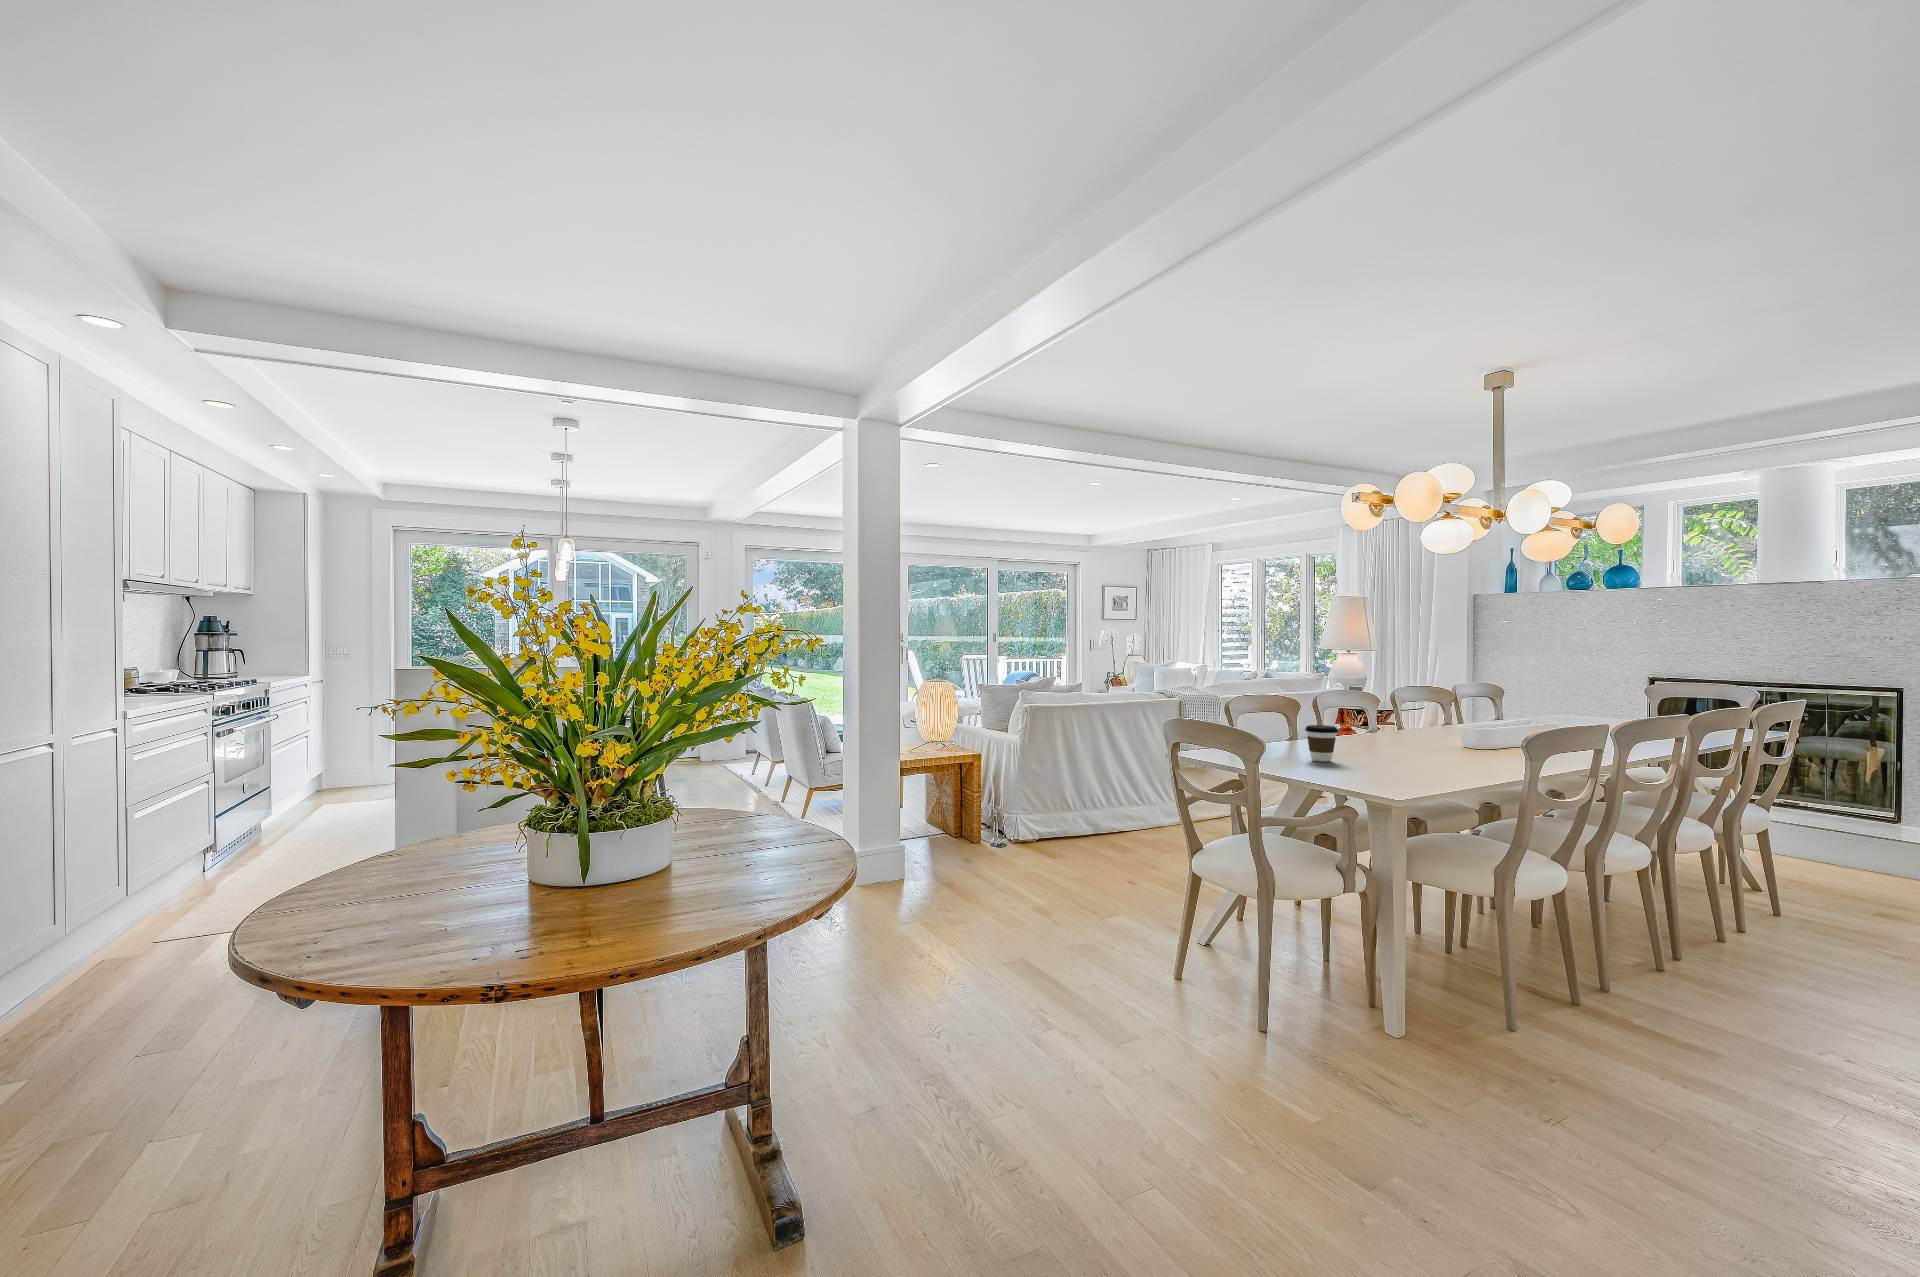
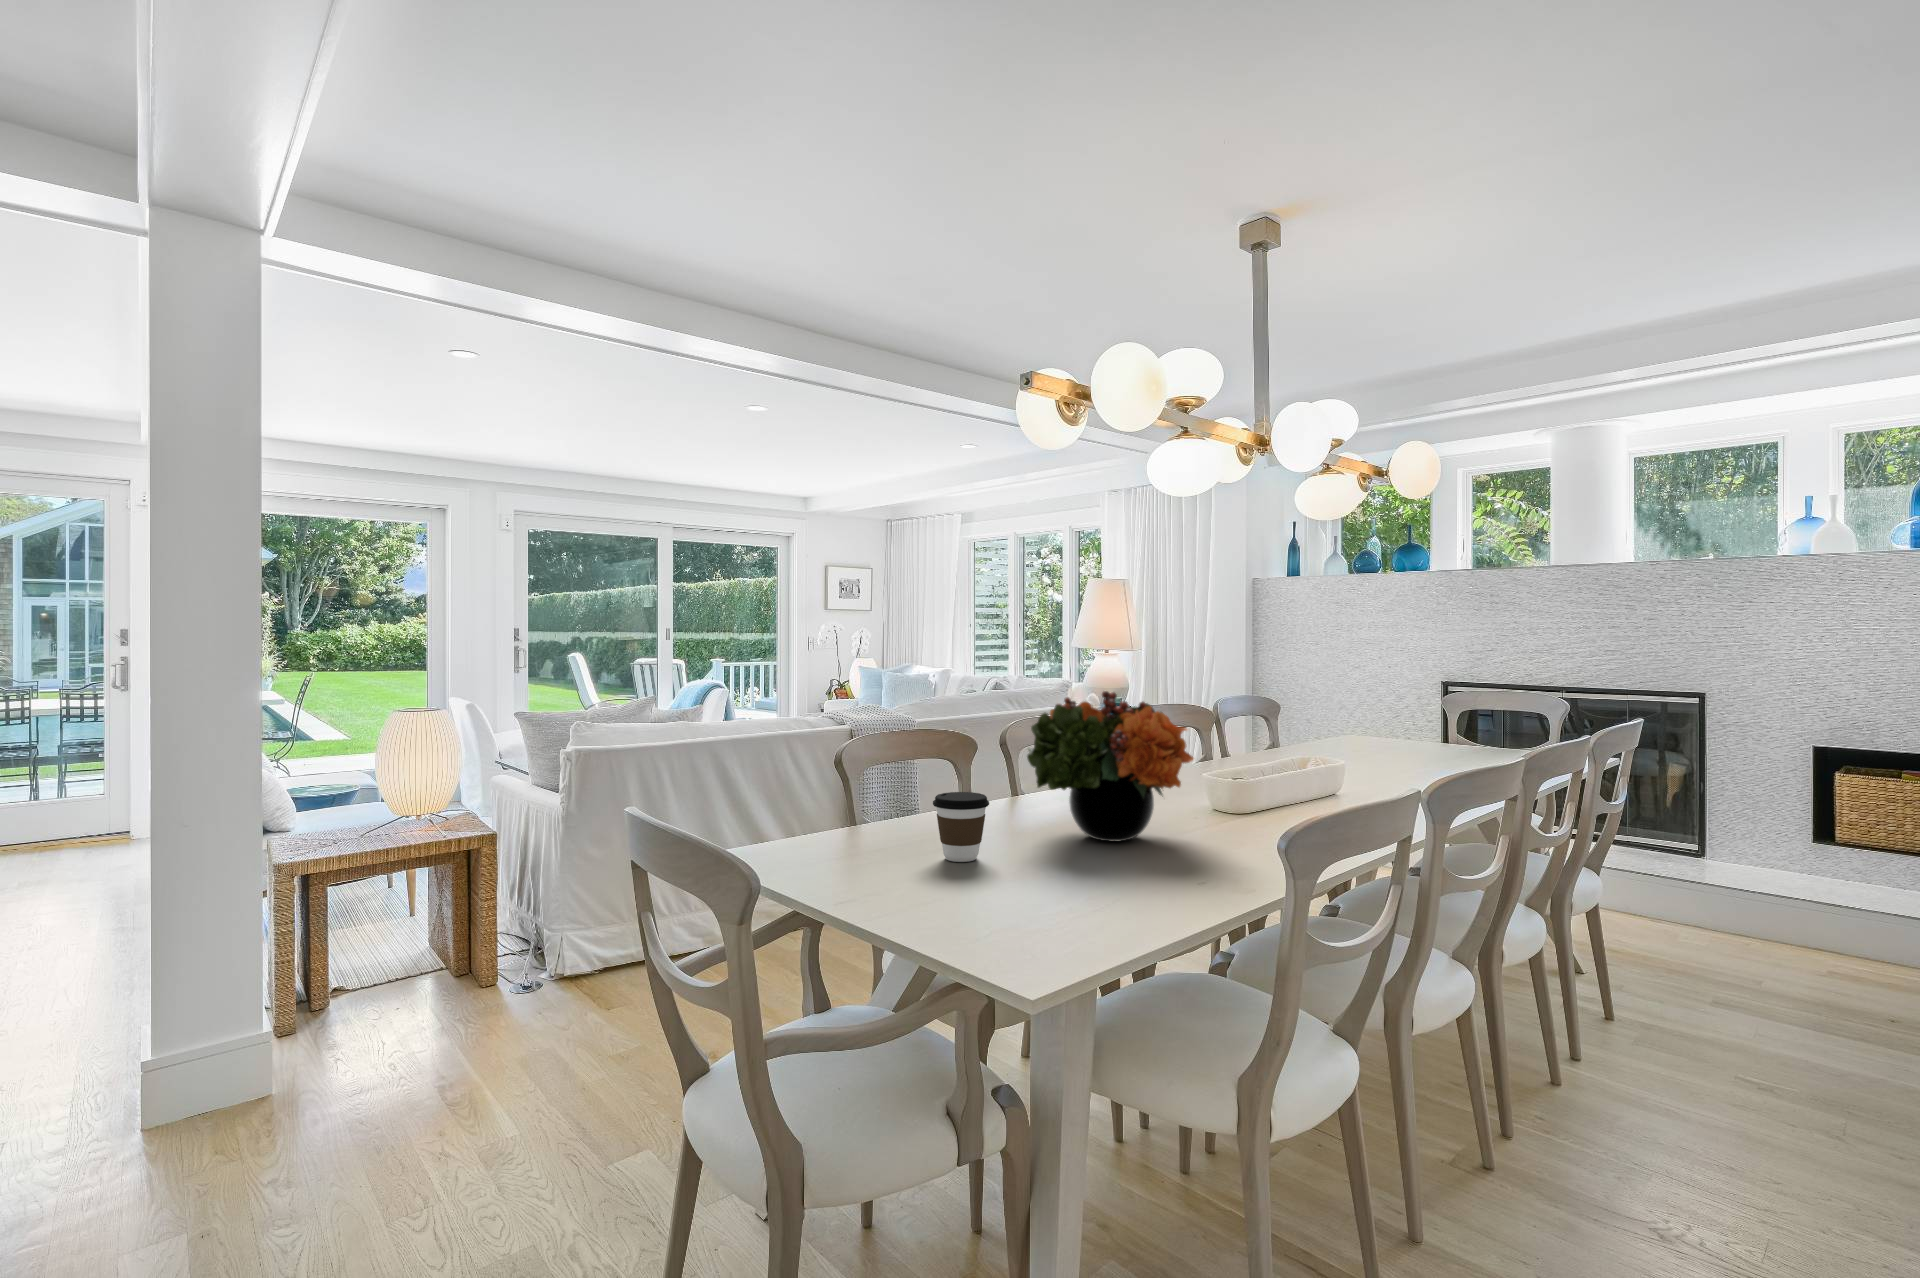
flower arrangement: none [1352,672,1461,758] -> present [1027,691,1194,842]

